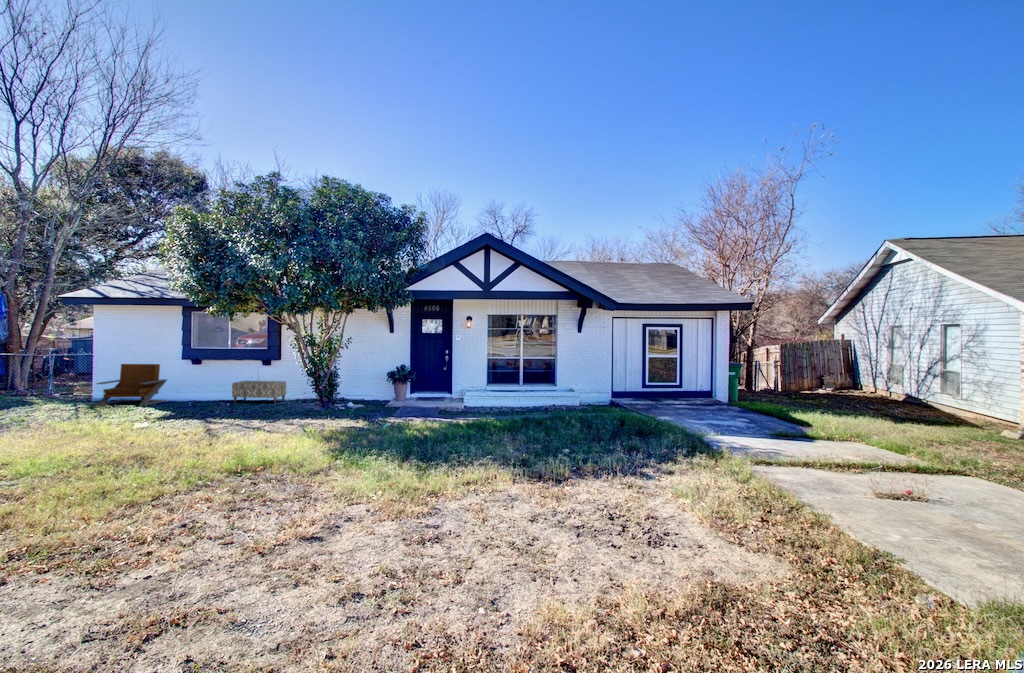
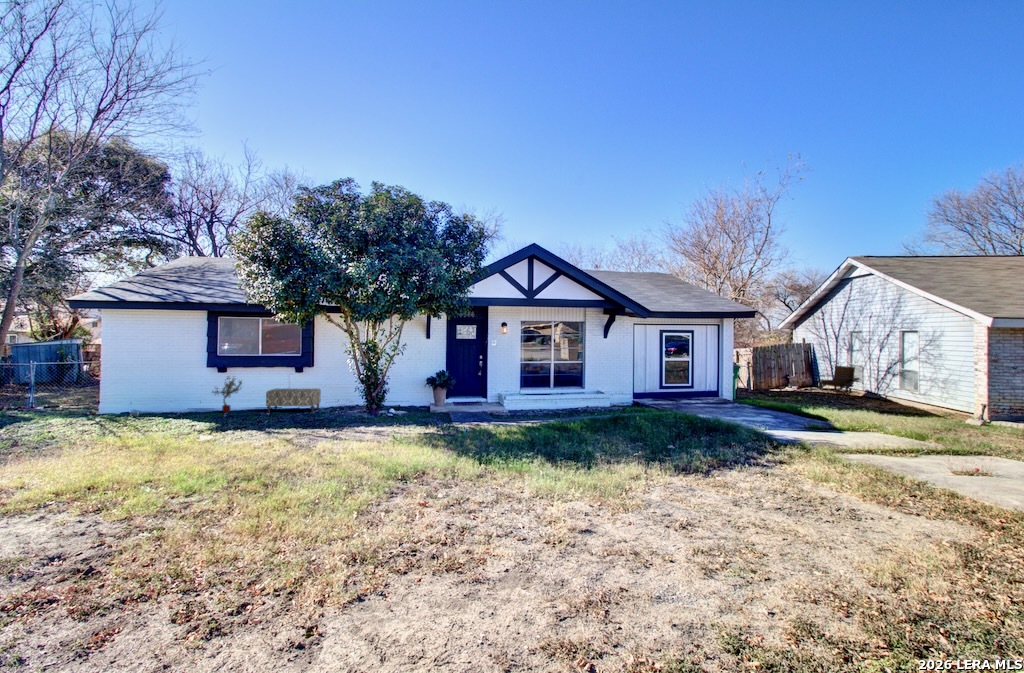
lounge chair: present [96,364,167,406] -> present [818,366,859,393]
potted tree: none [185,367,214,403] -> present [214,376,242,413]

